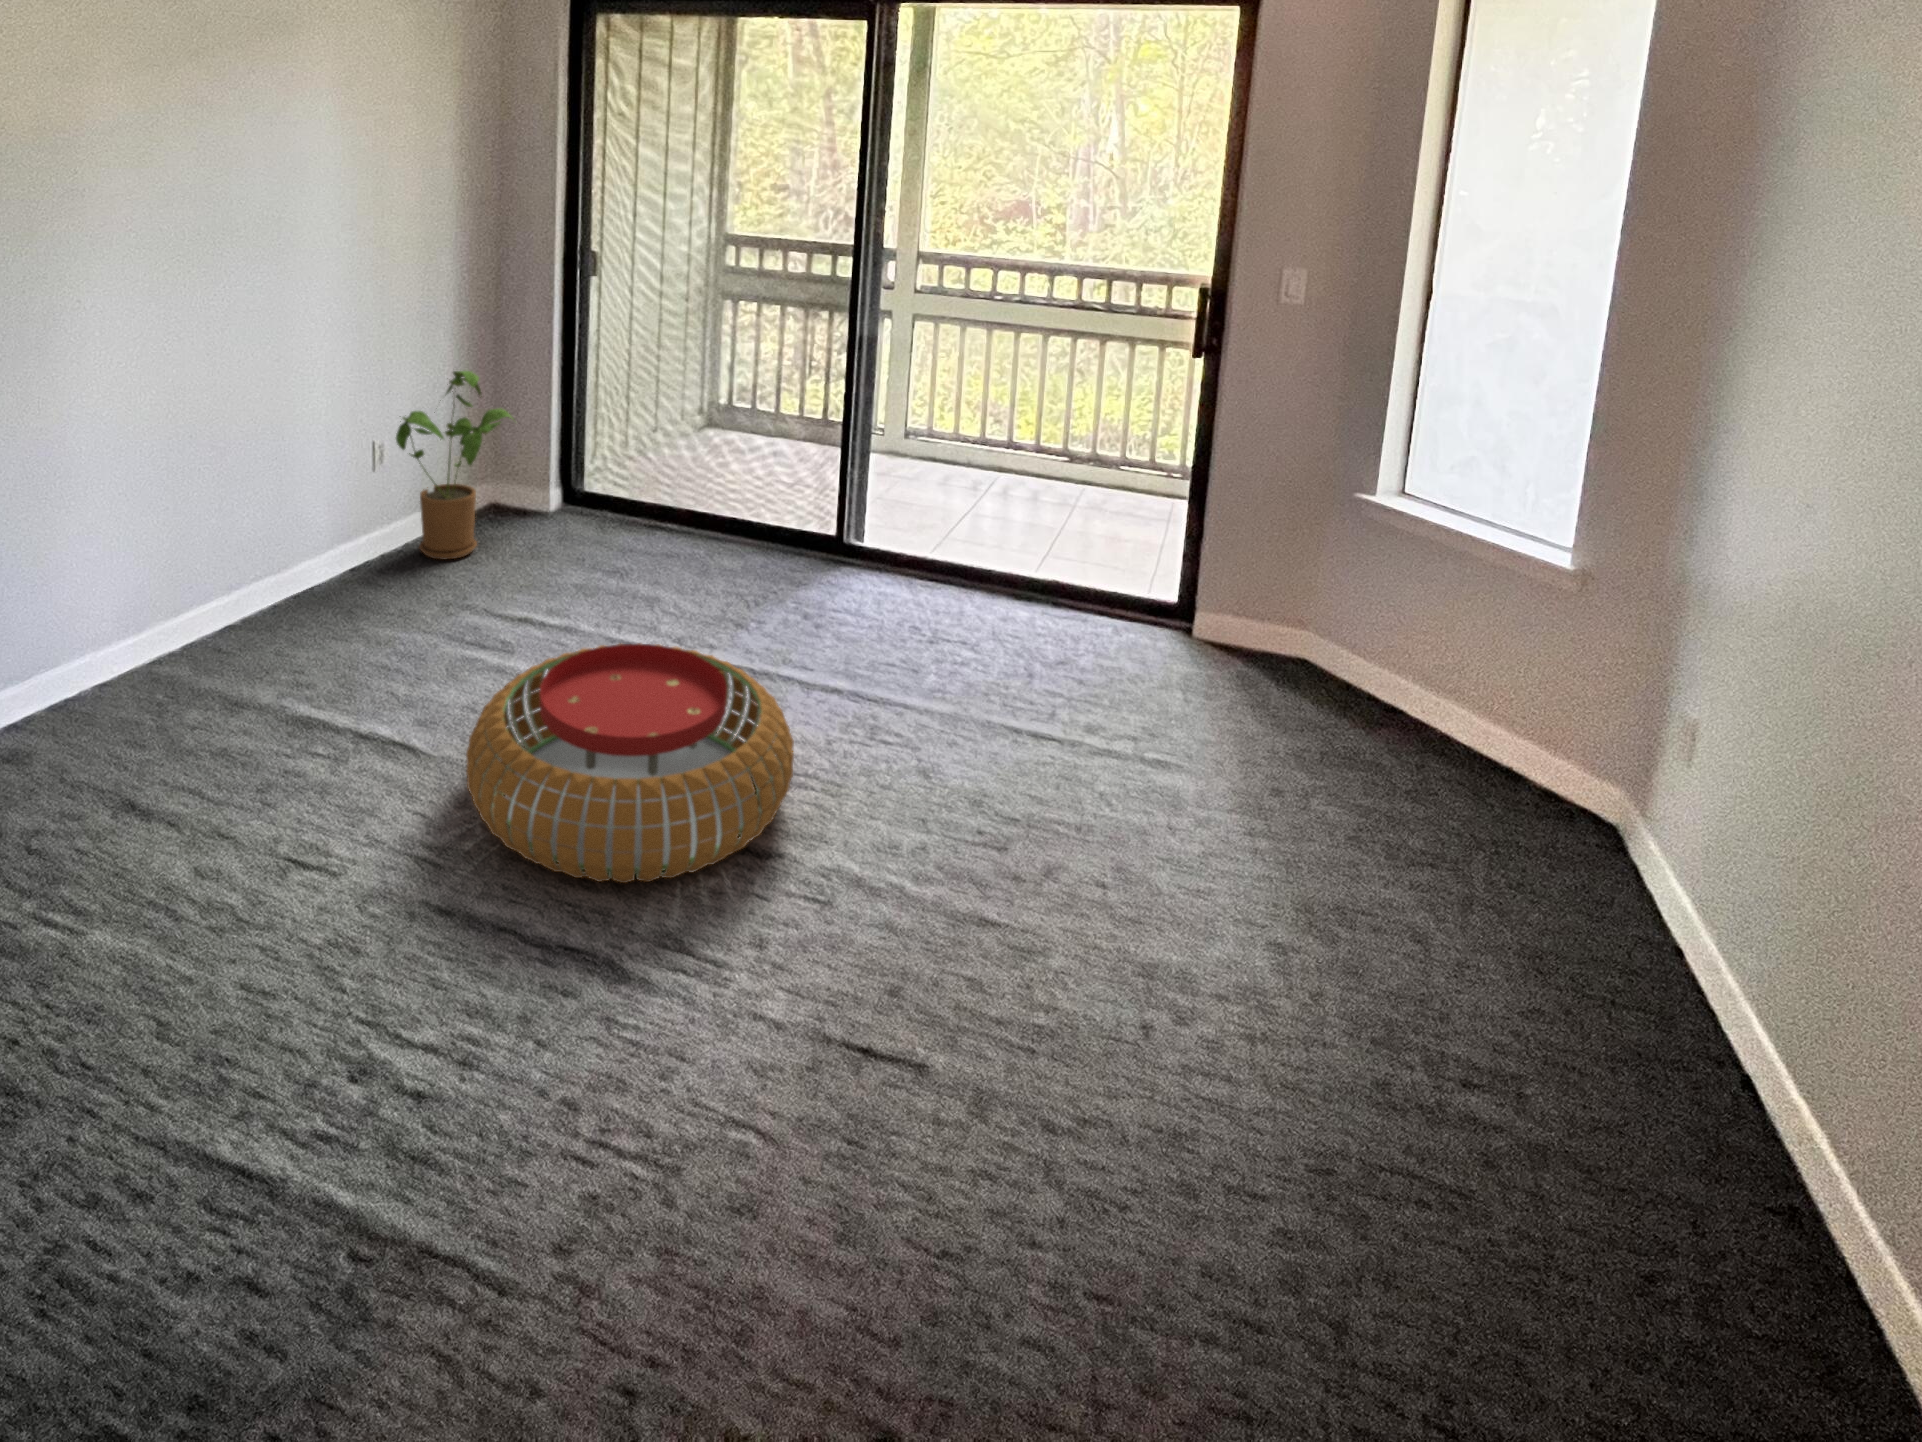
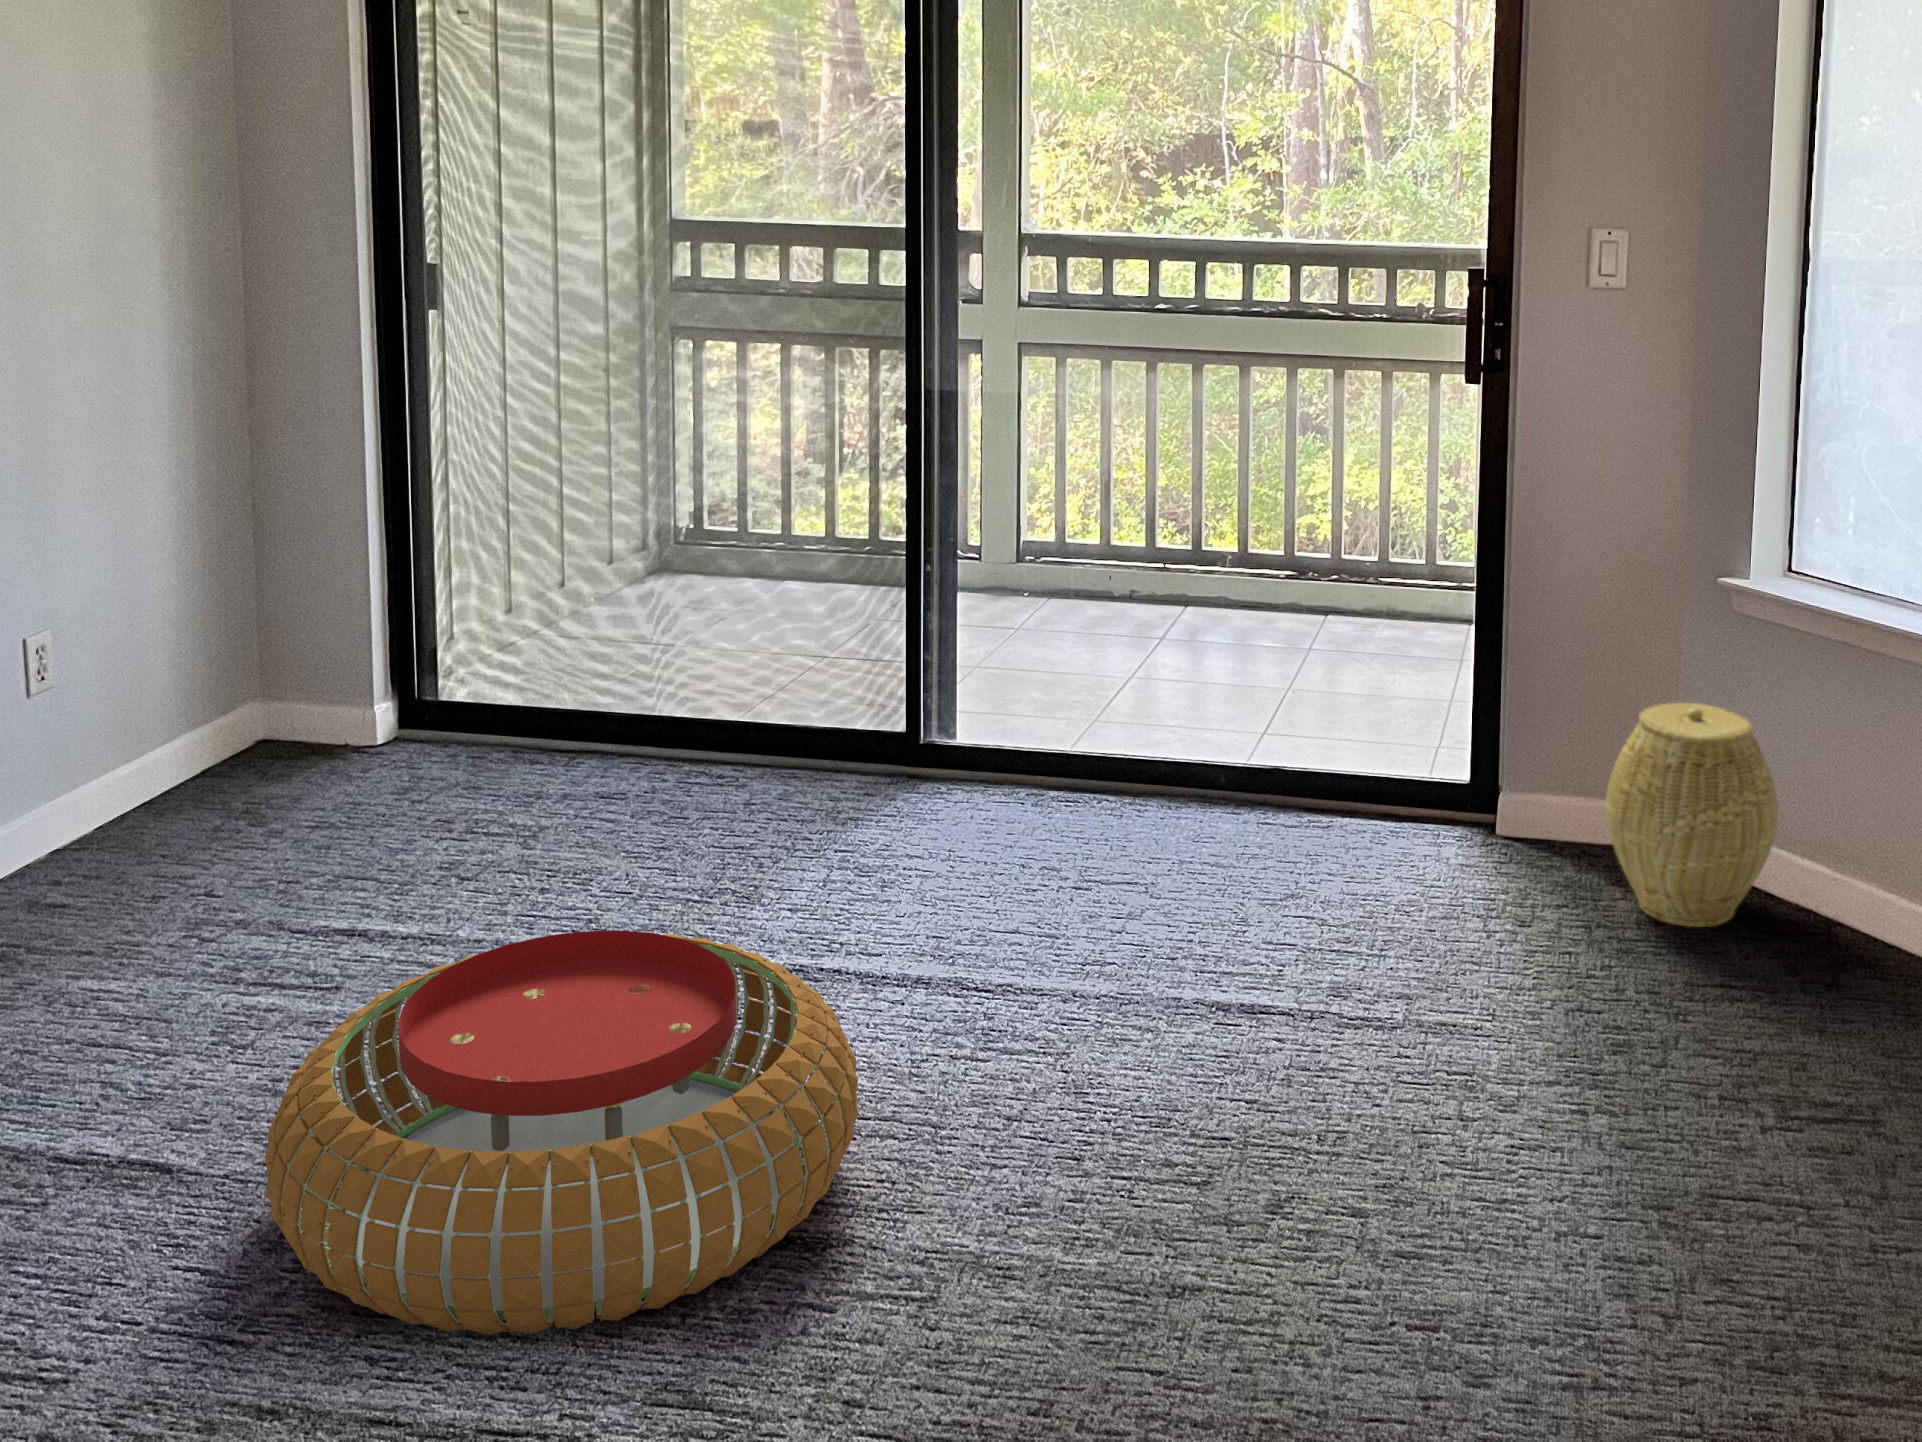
house plant: present [396,371,512,559] -> none [55,496,306,851]
woven basket: none [1272,577,1394,725] -> present [1606,703,1778,927]

